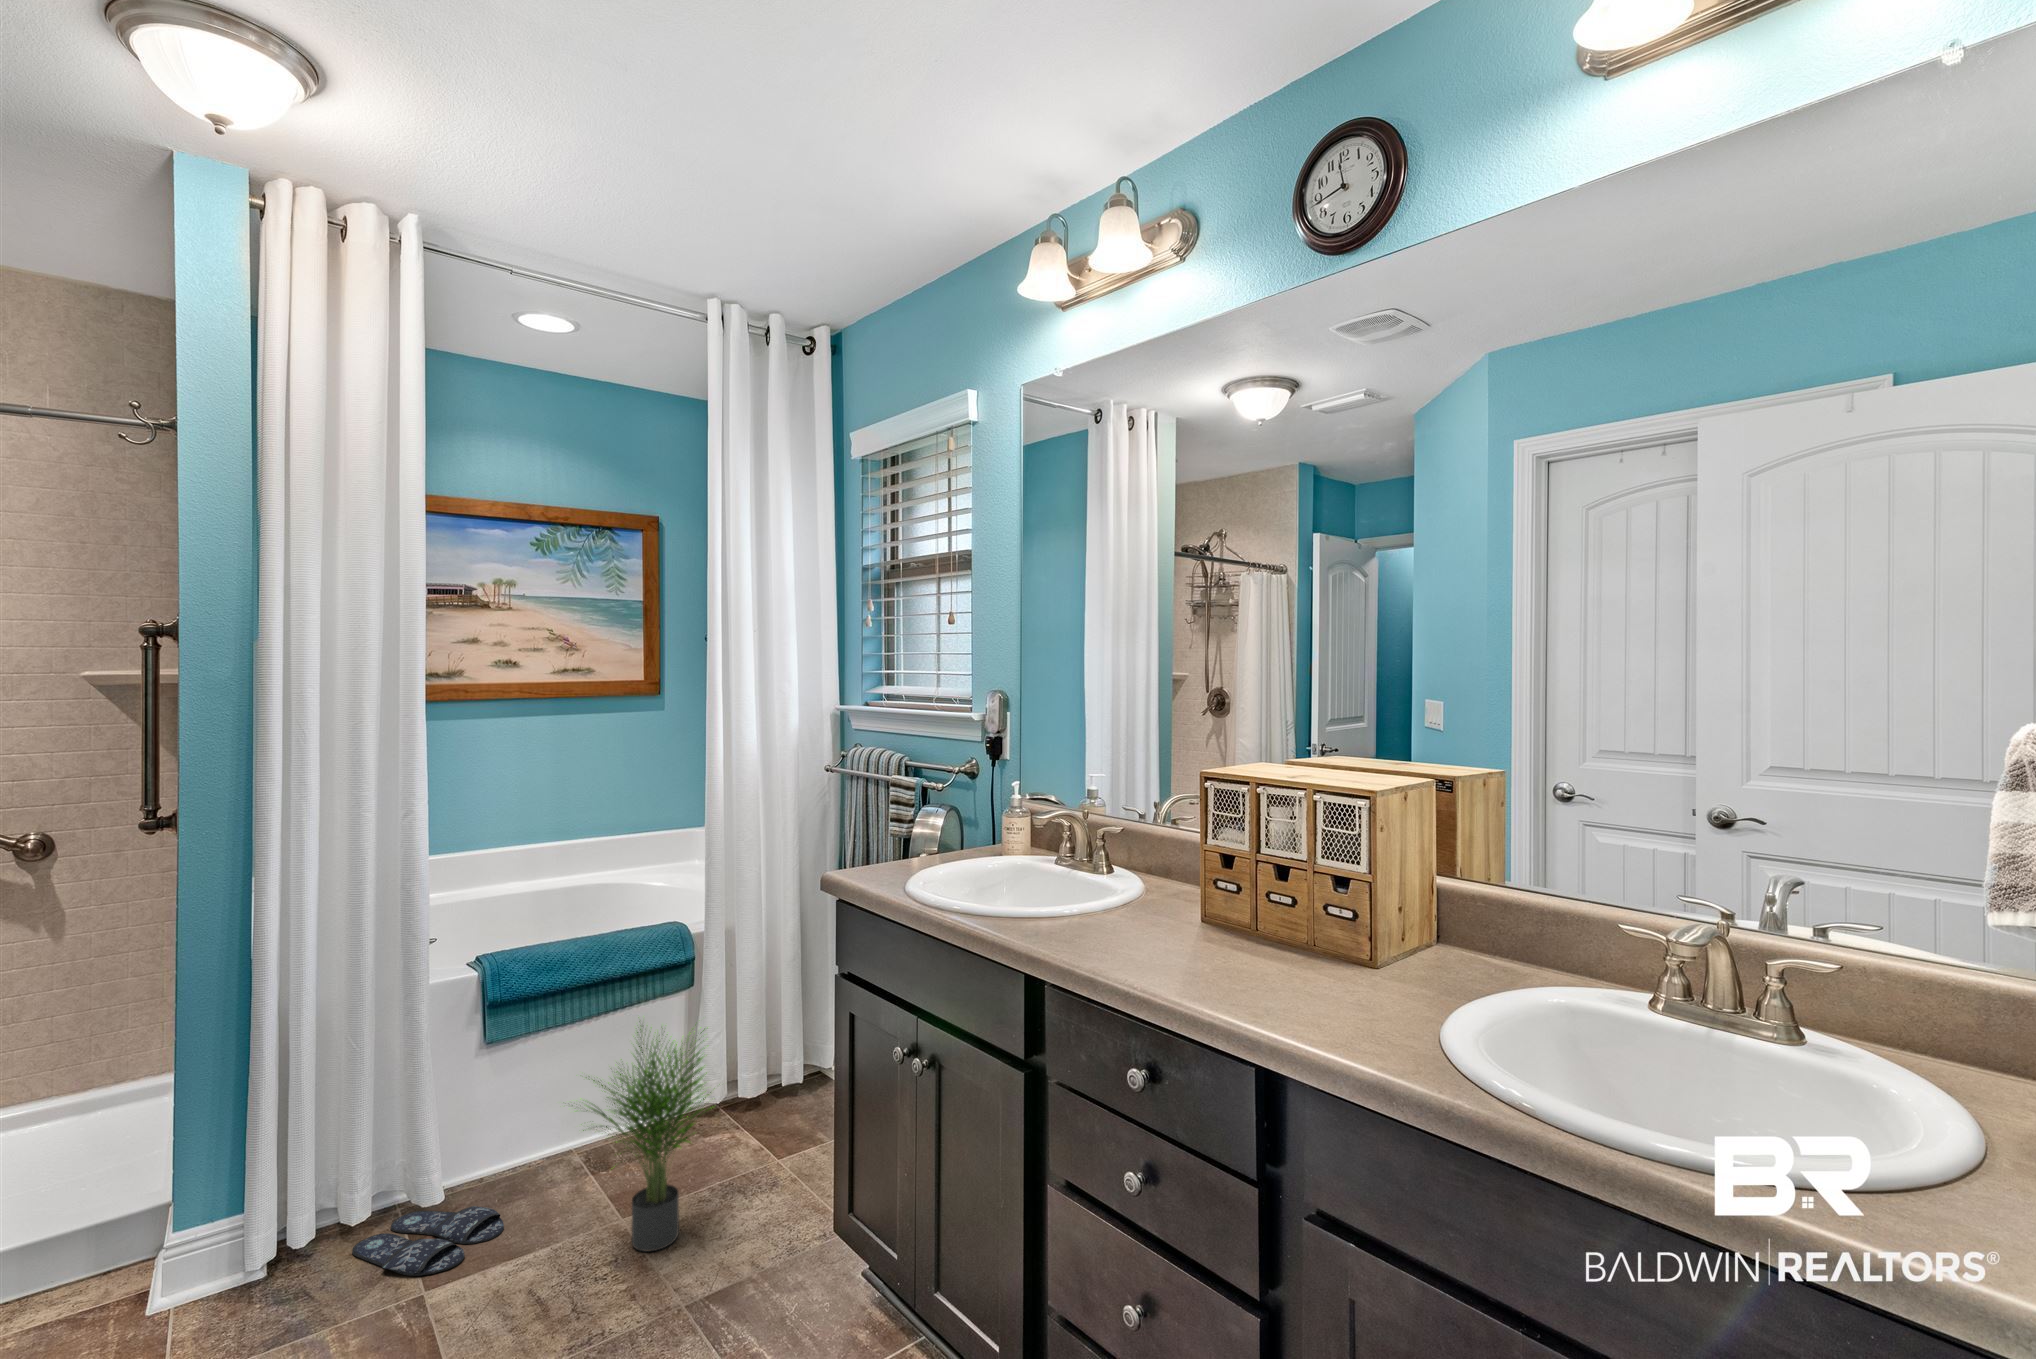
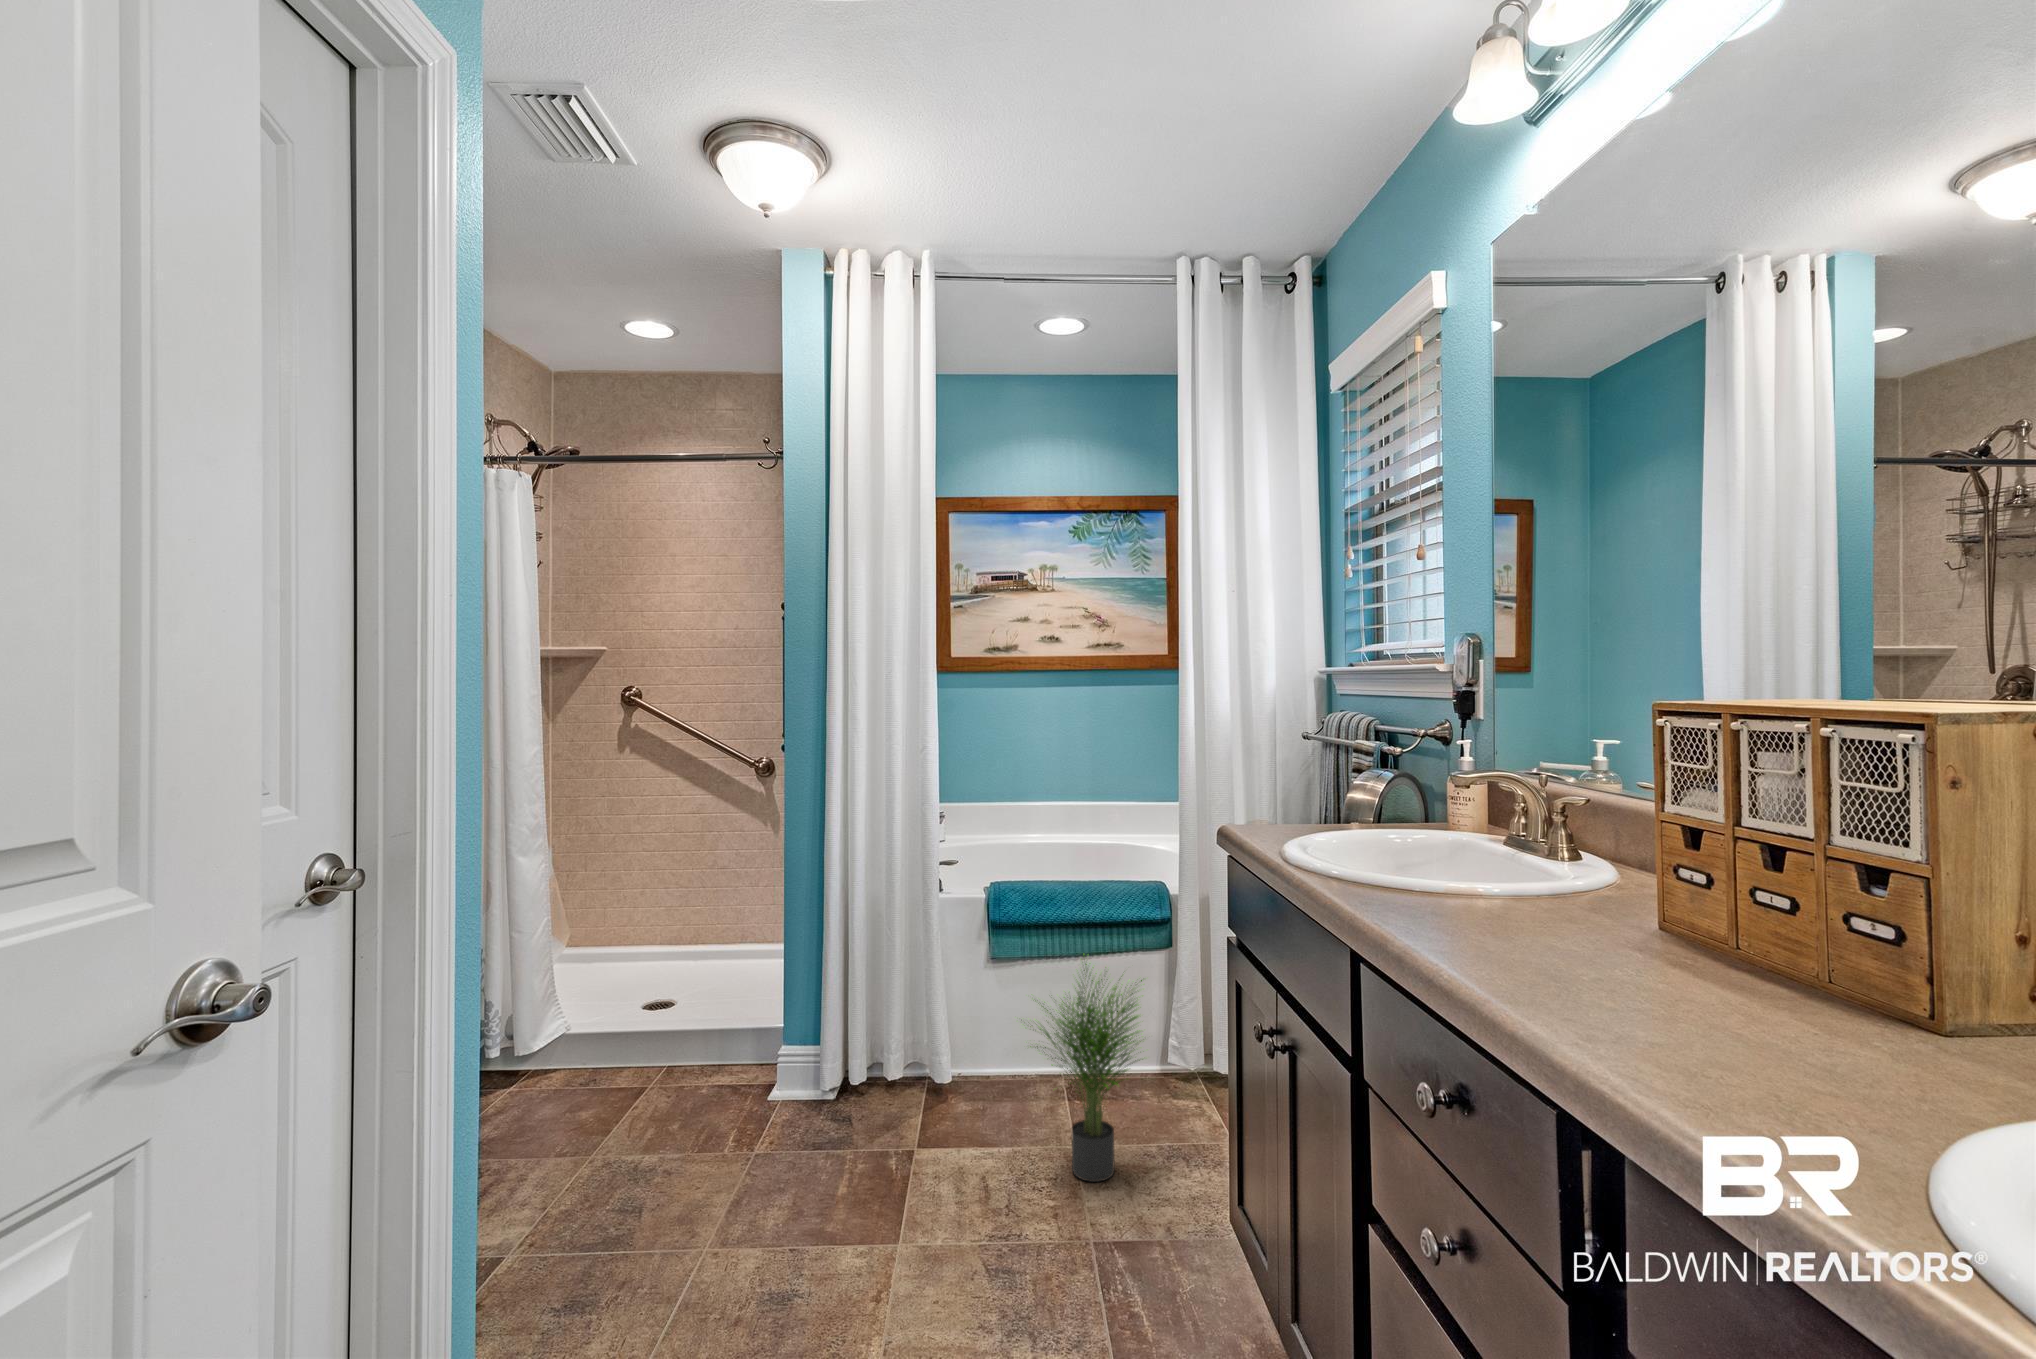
slippers: present [352,1206,504,1276] -> none [886,1086,988,1138]

